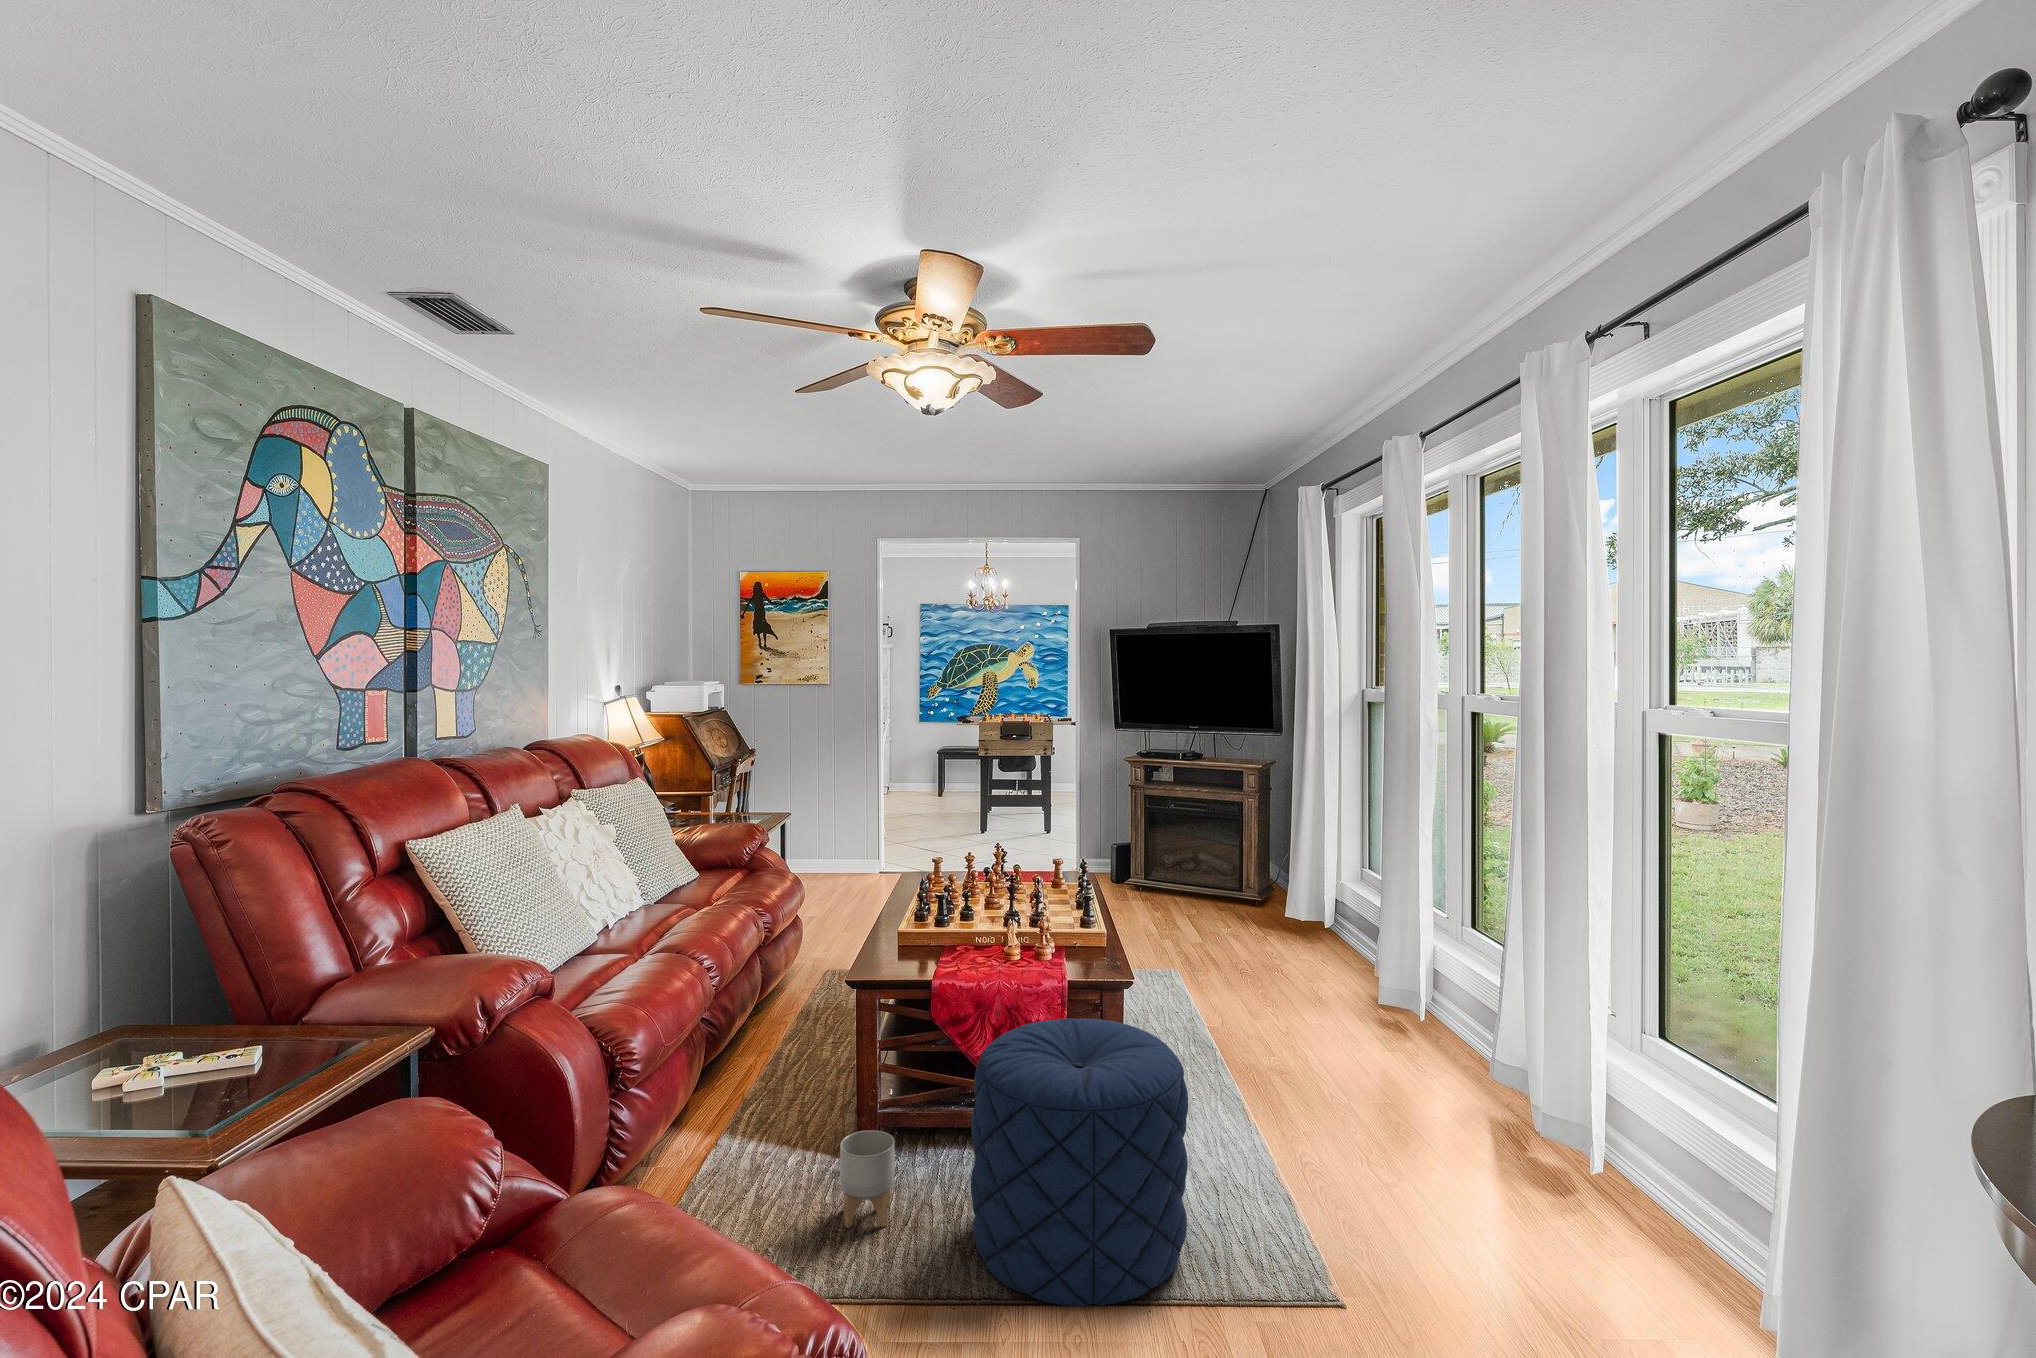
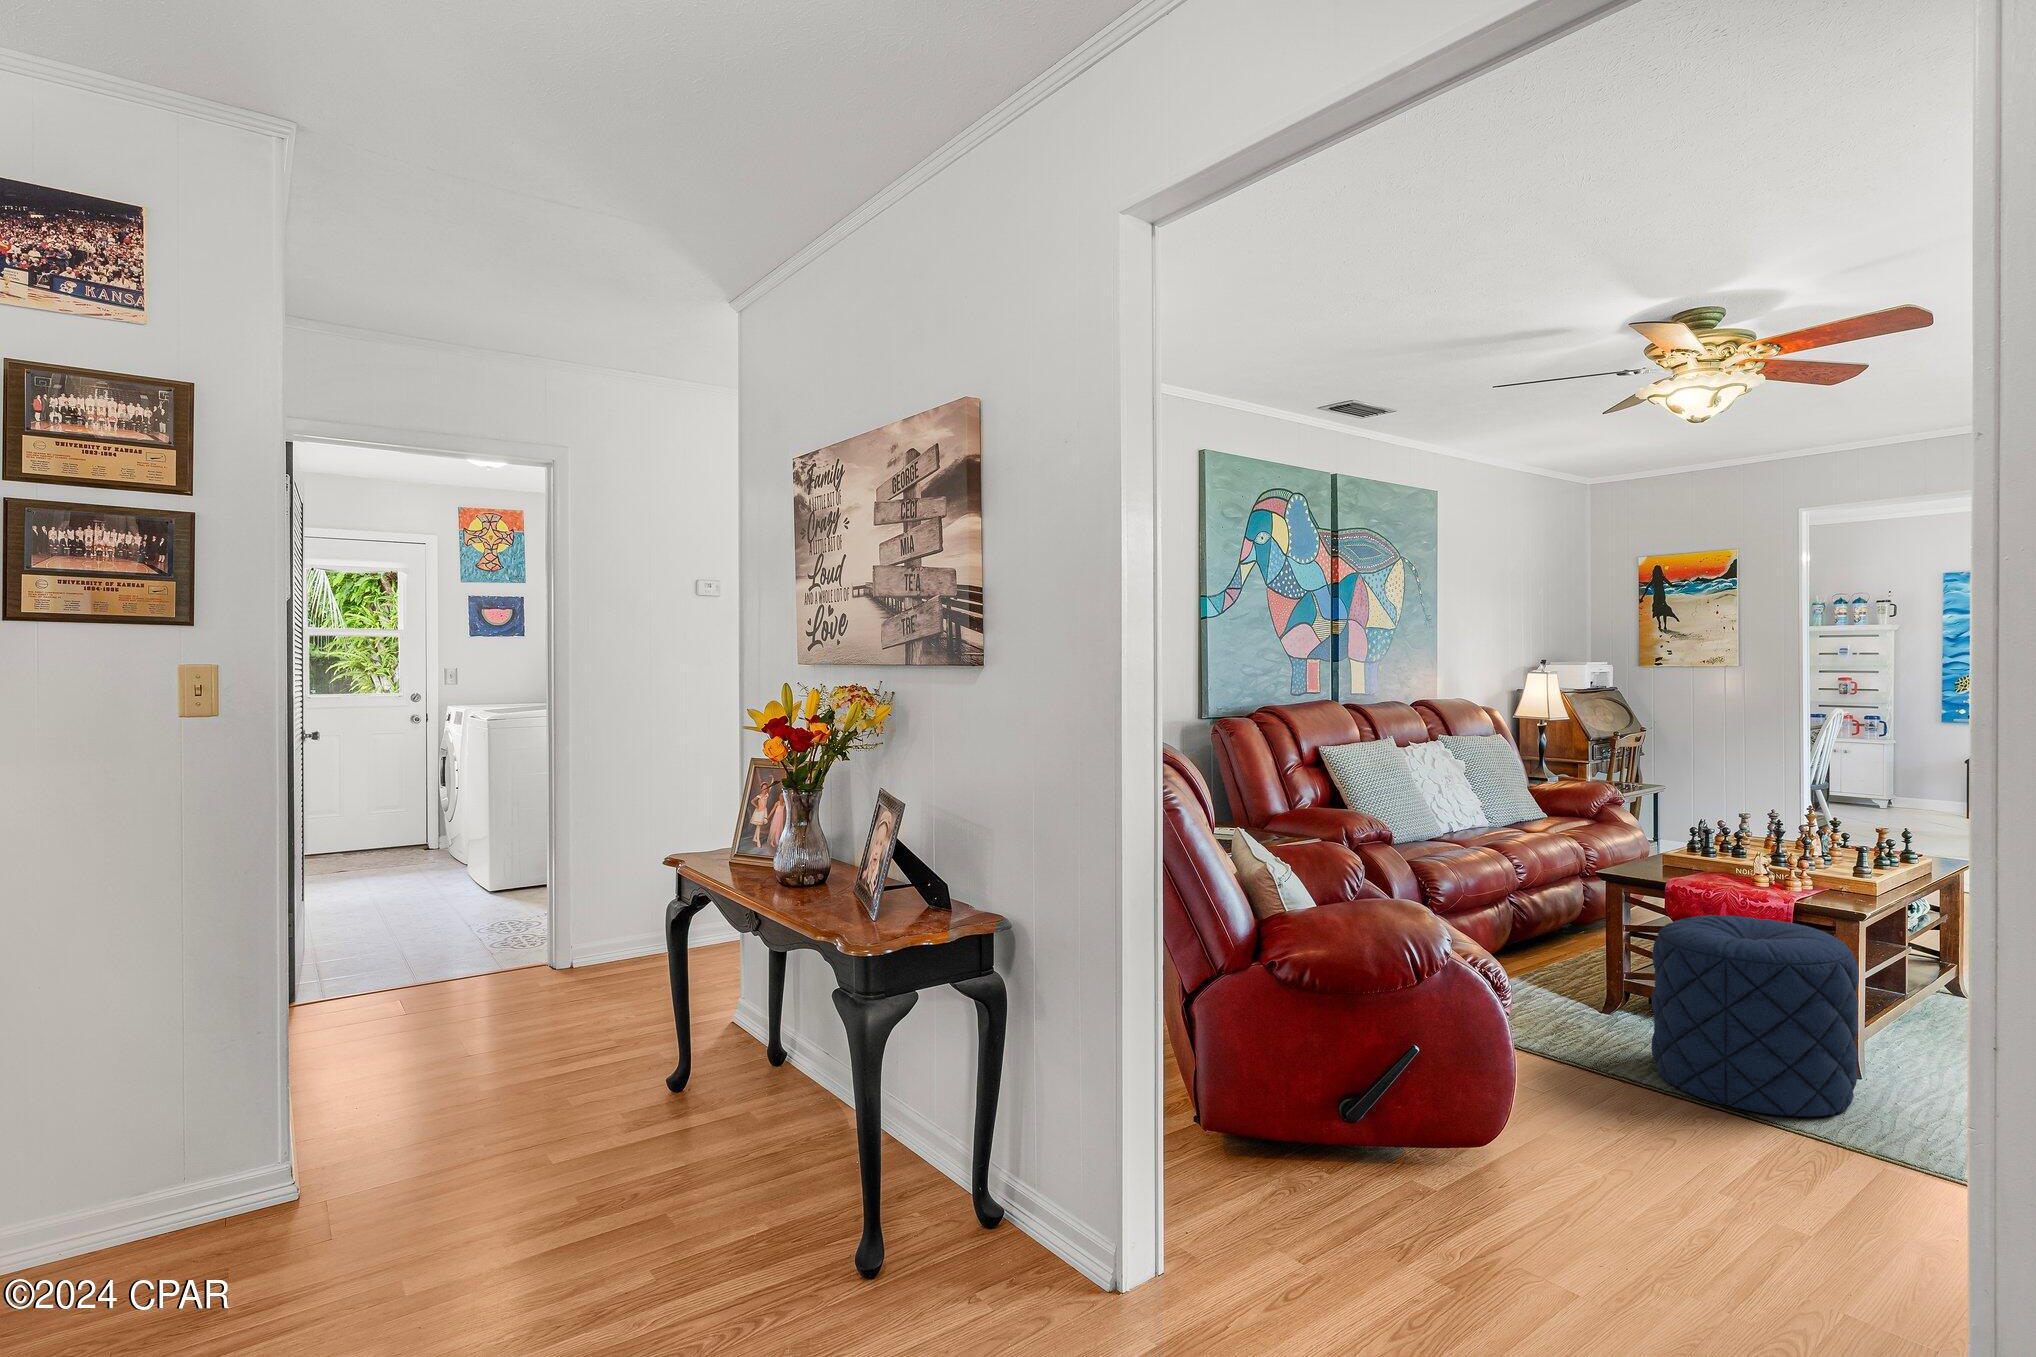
planter: present [840,1130,894,1228] -> none [1567,972,1611,1037]

